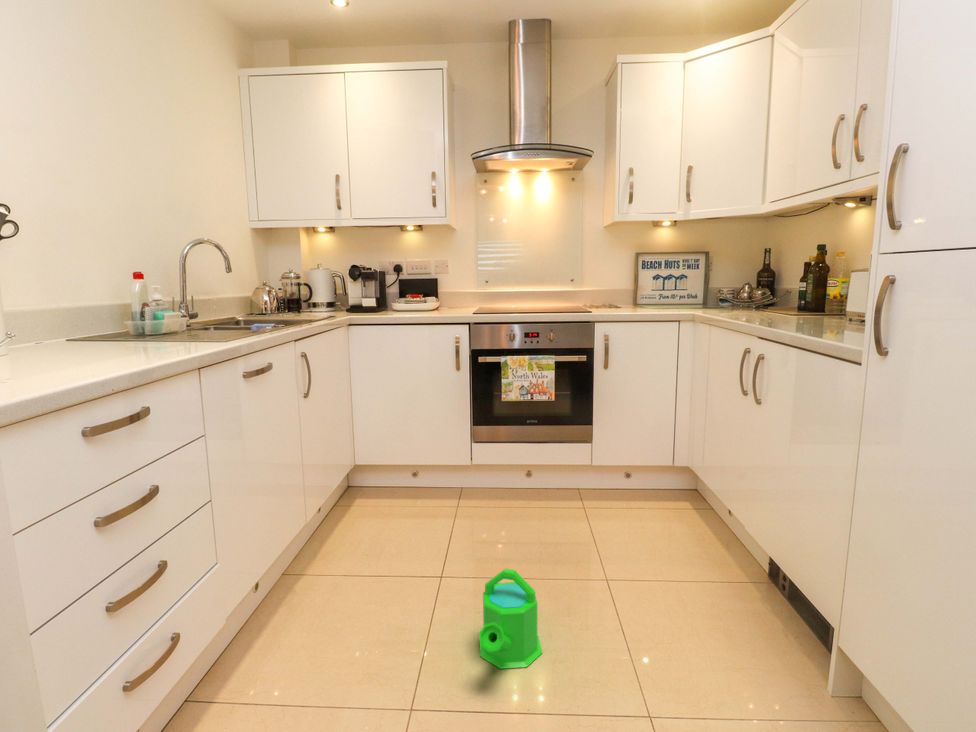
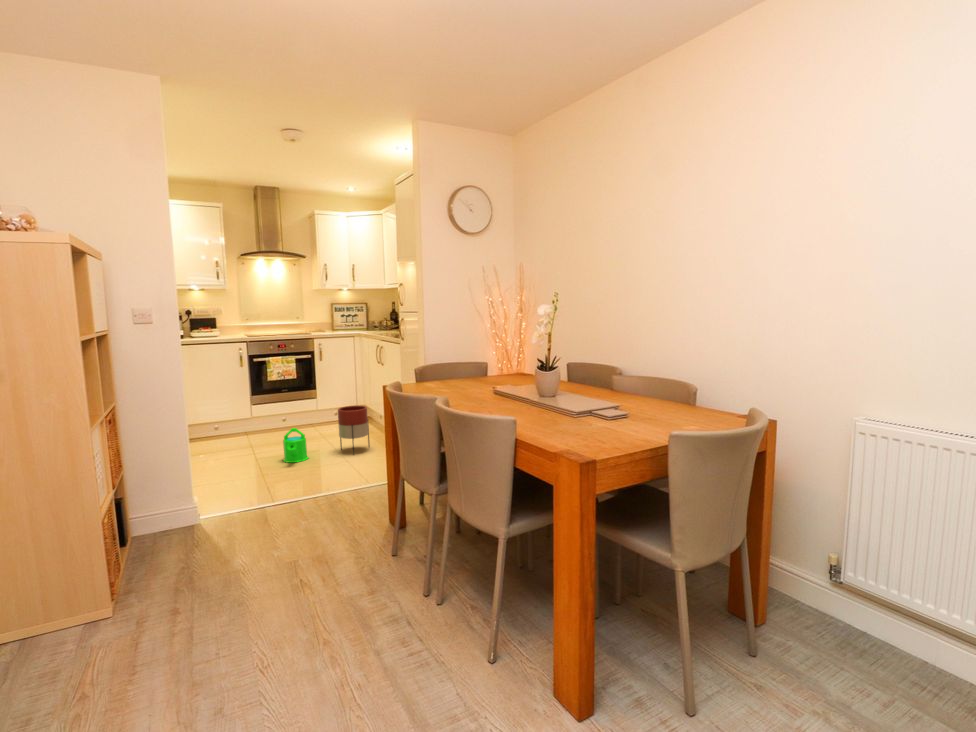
planter: none [628,521,716,684] -> present [338,406,370,454]

